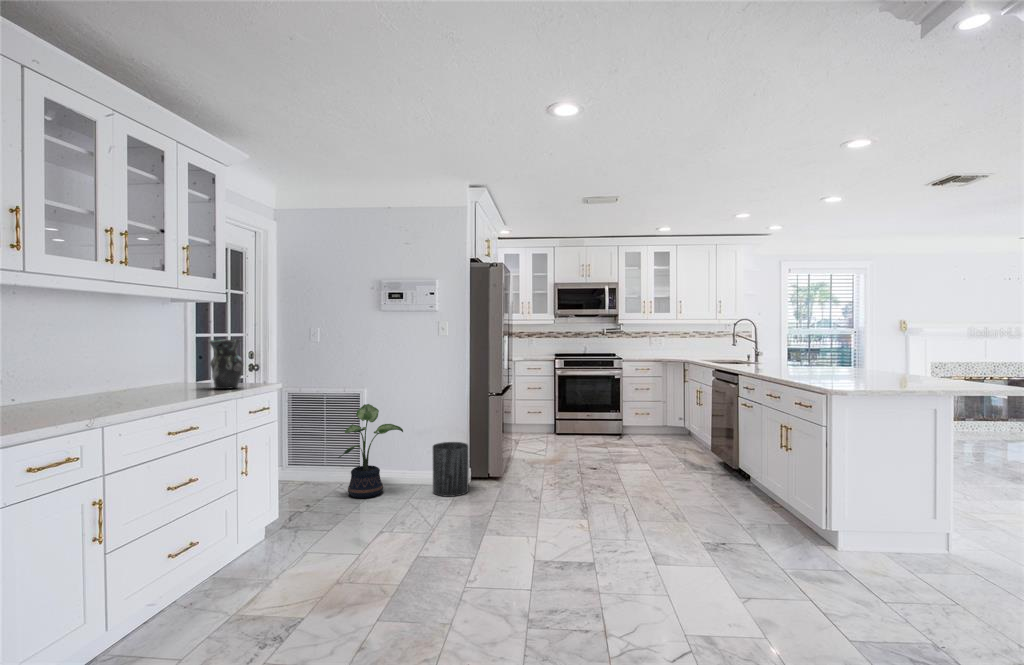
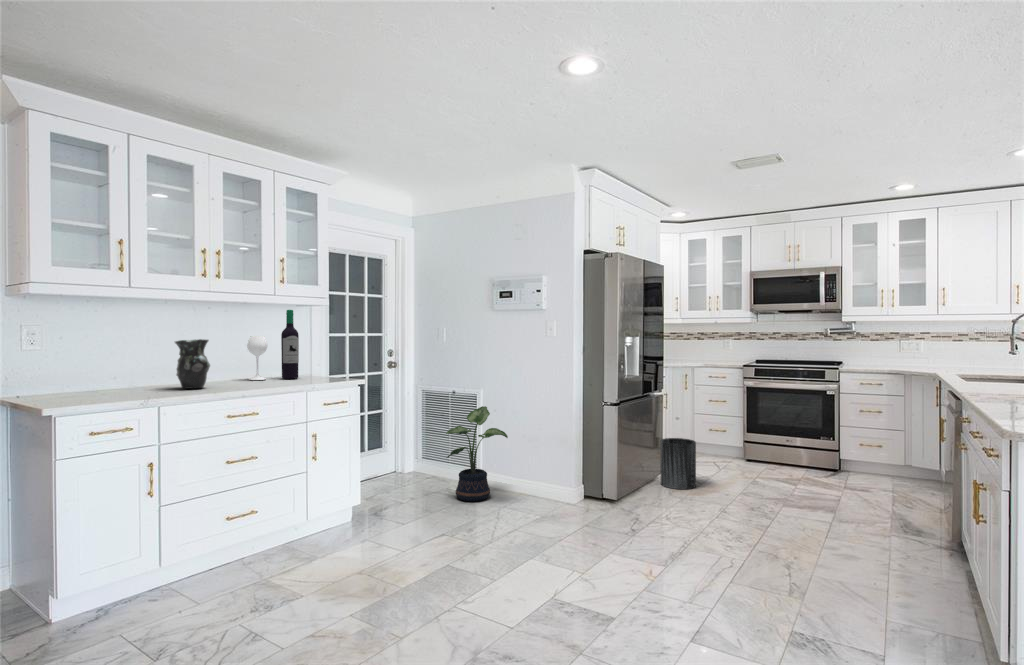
wine bottle: none [126,305,189,388] -> present [247,310,299,380]
vase: present [209,339,243,389] -> present [175,339,210,389]
trash can: present [433,442,469,497] -> present [660,438,696,489]

